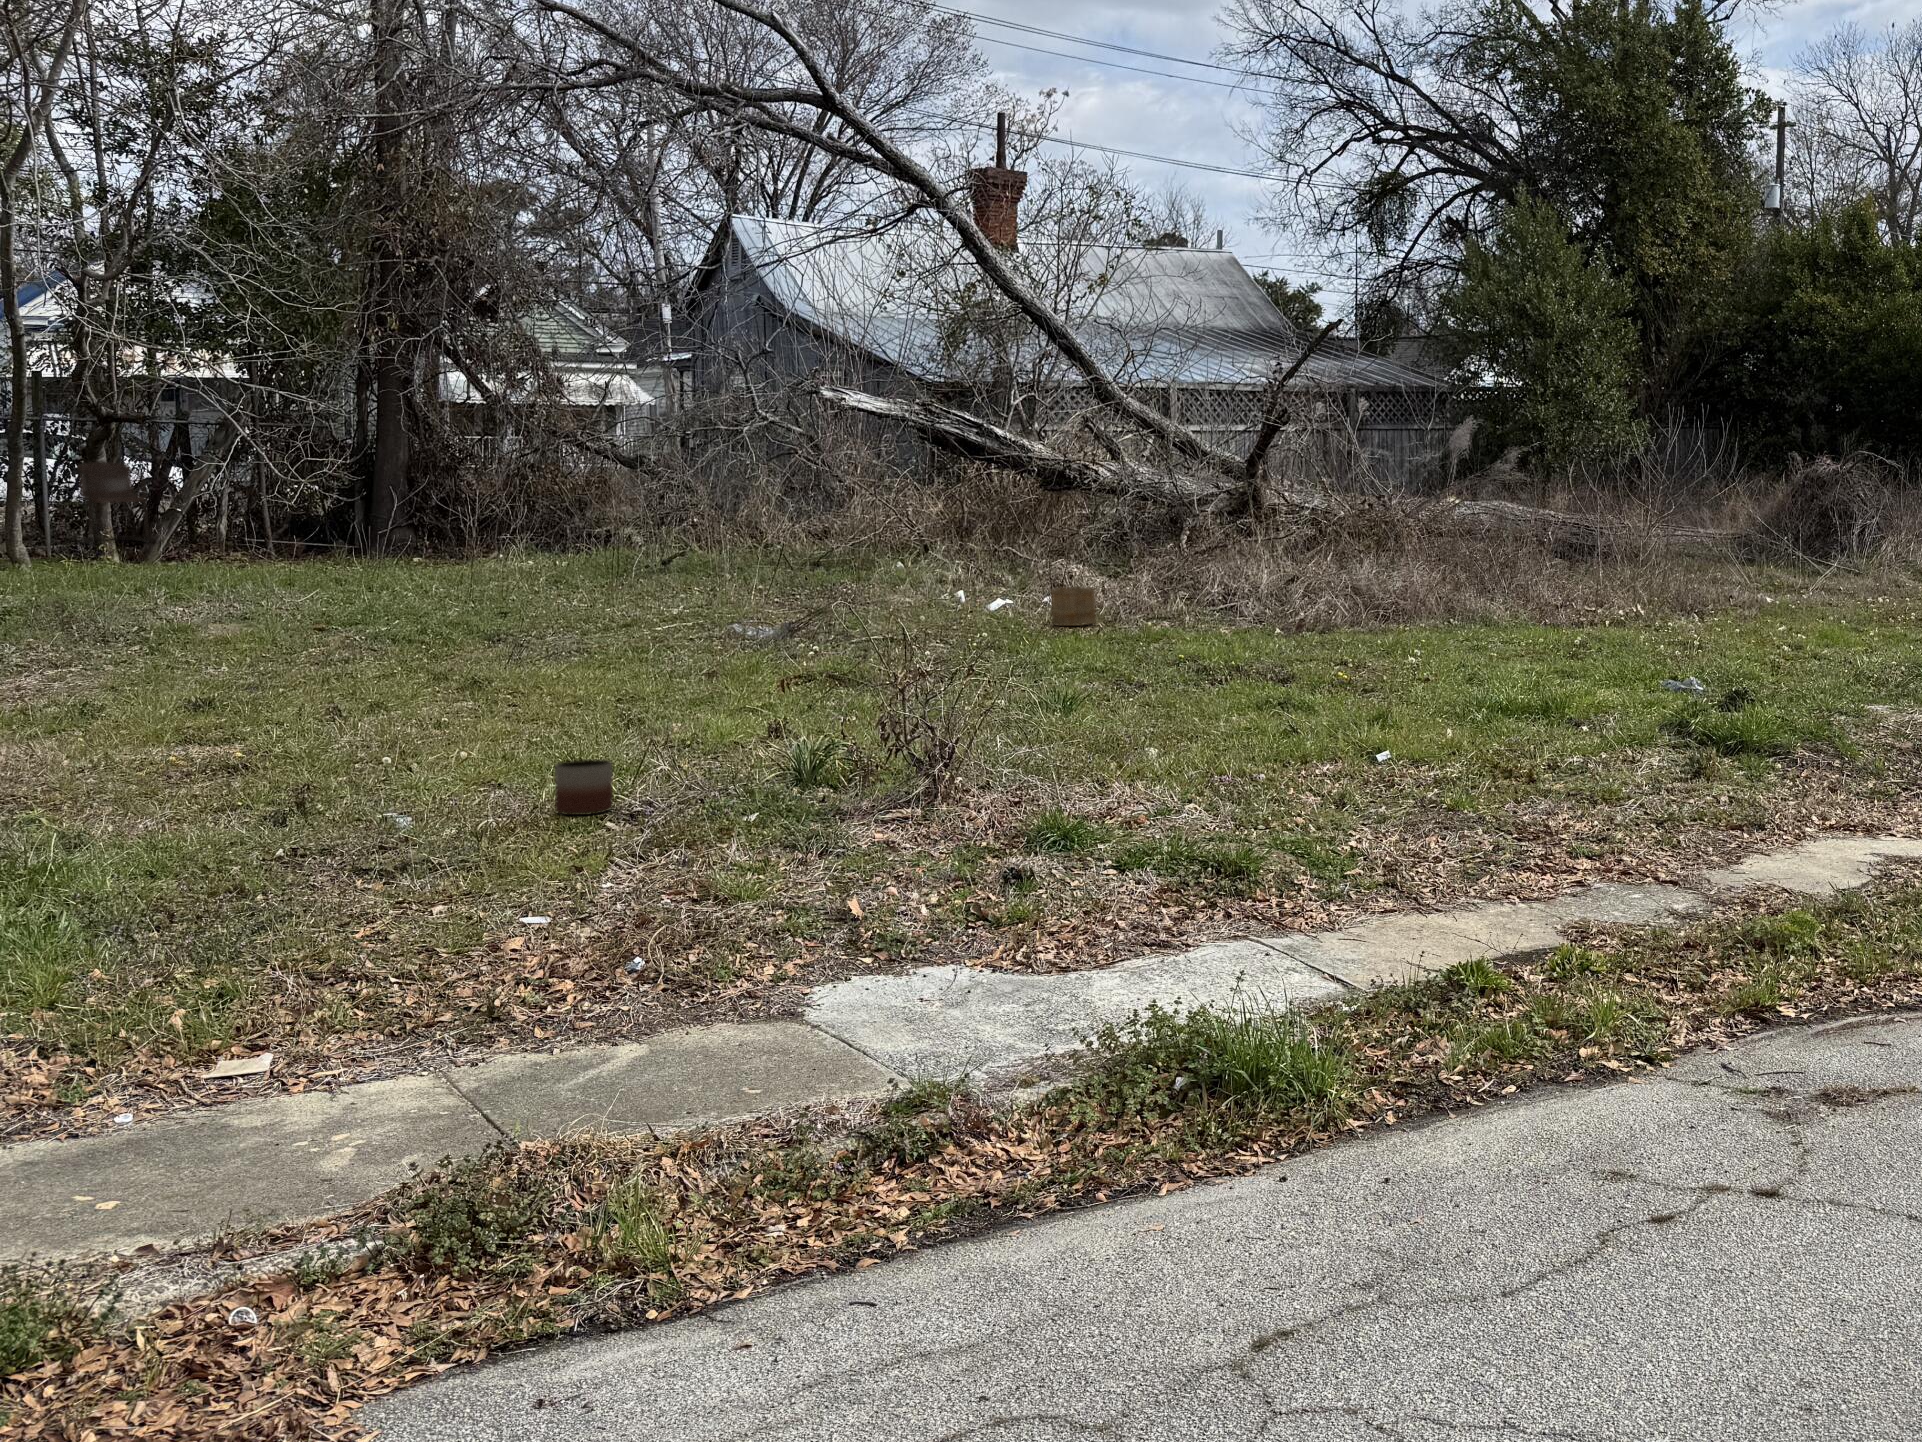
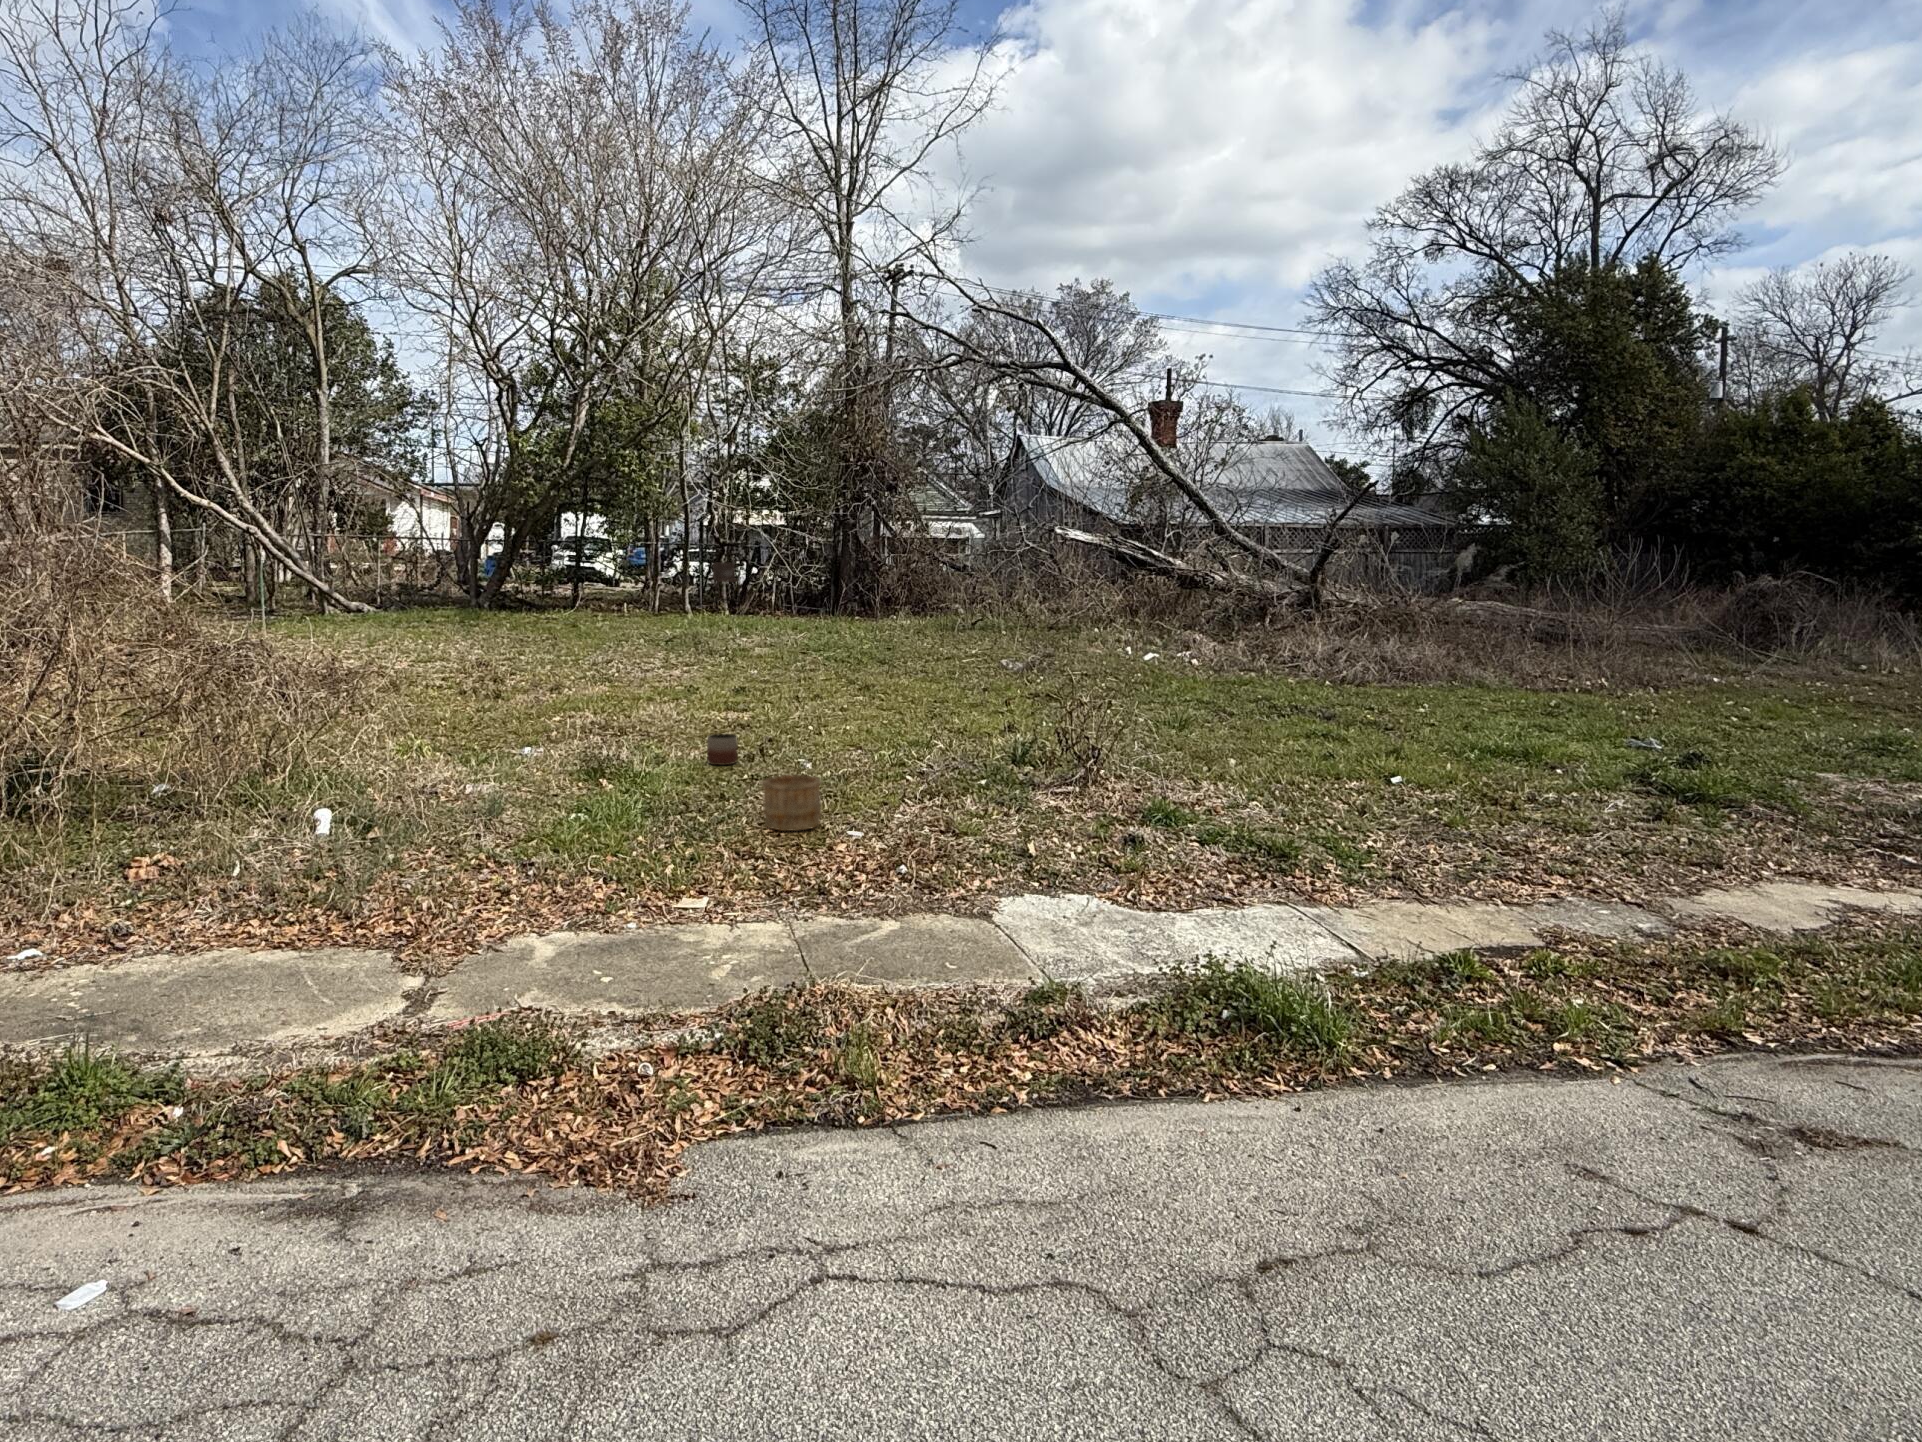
wooden bucket: present [1050,587,1096,626] -> present [762,775,821,831]
planter: present [555,759,613,815] -> present [707,733,738,765]

